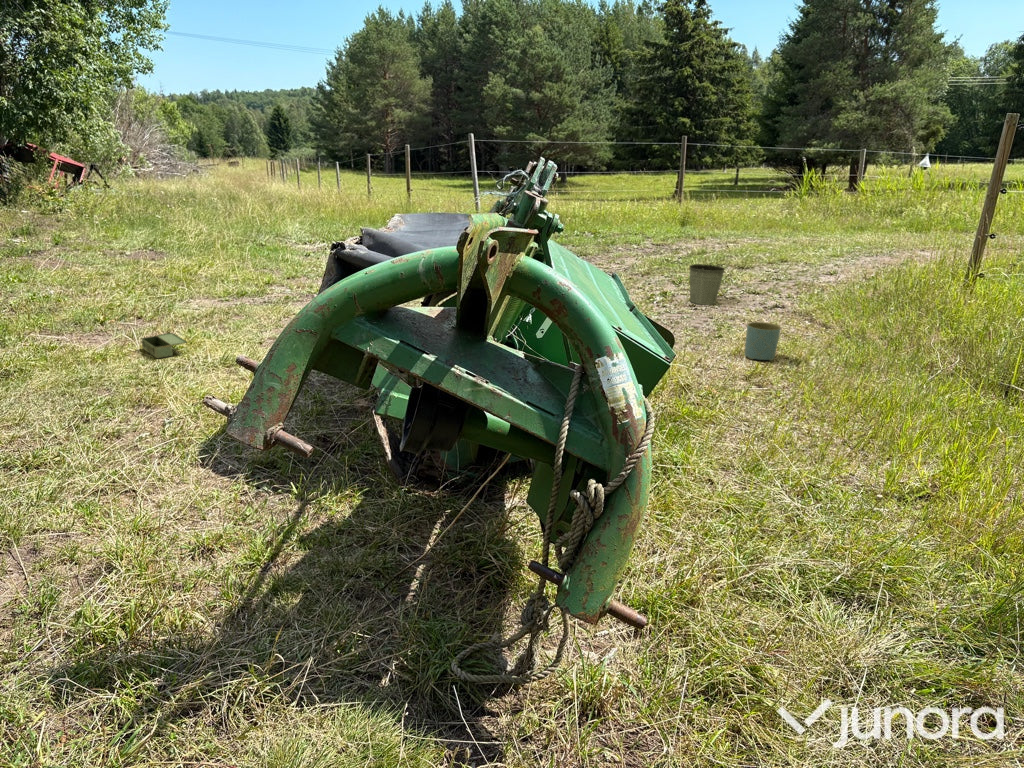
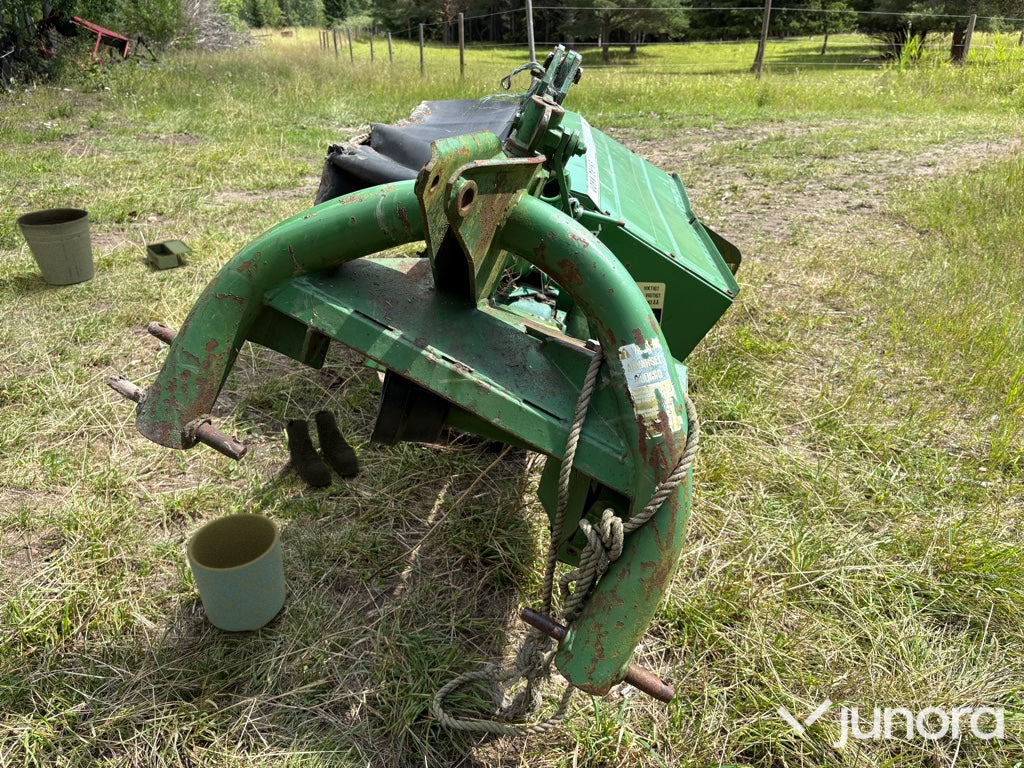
bucket: present [687,264,725,305] -> present [15,207,94,285]
planter: present [745,322,781,361] -> present [187,513,286,631]
boots: none [299,460,362,523] -> present [287,410,359,486]

